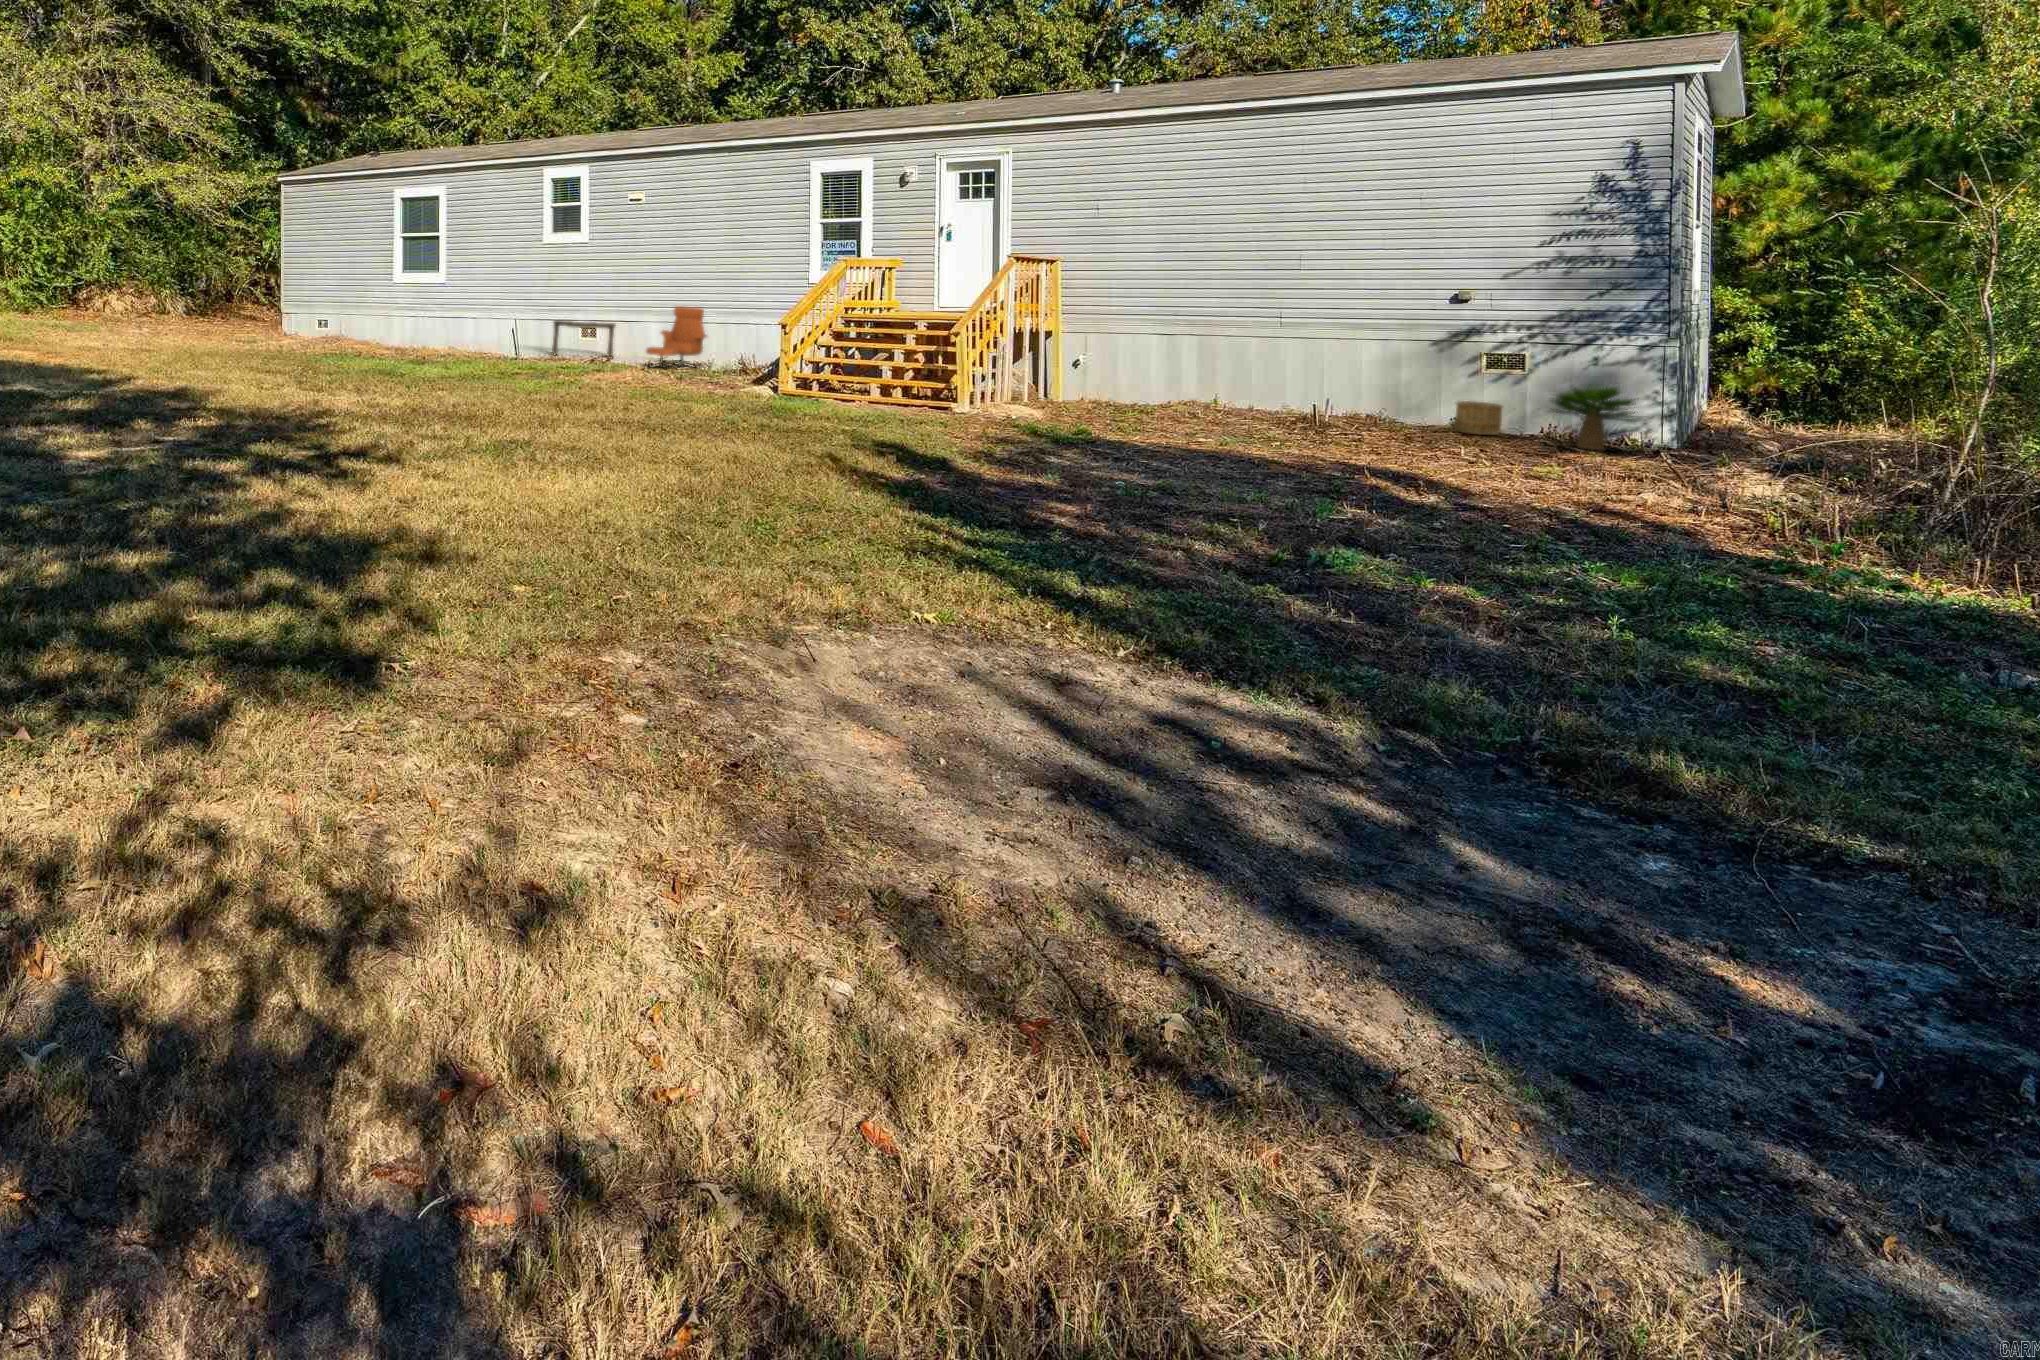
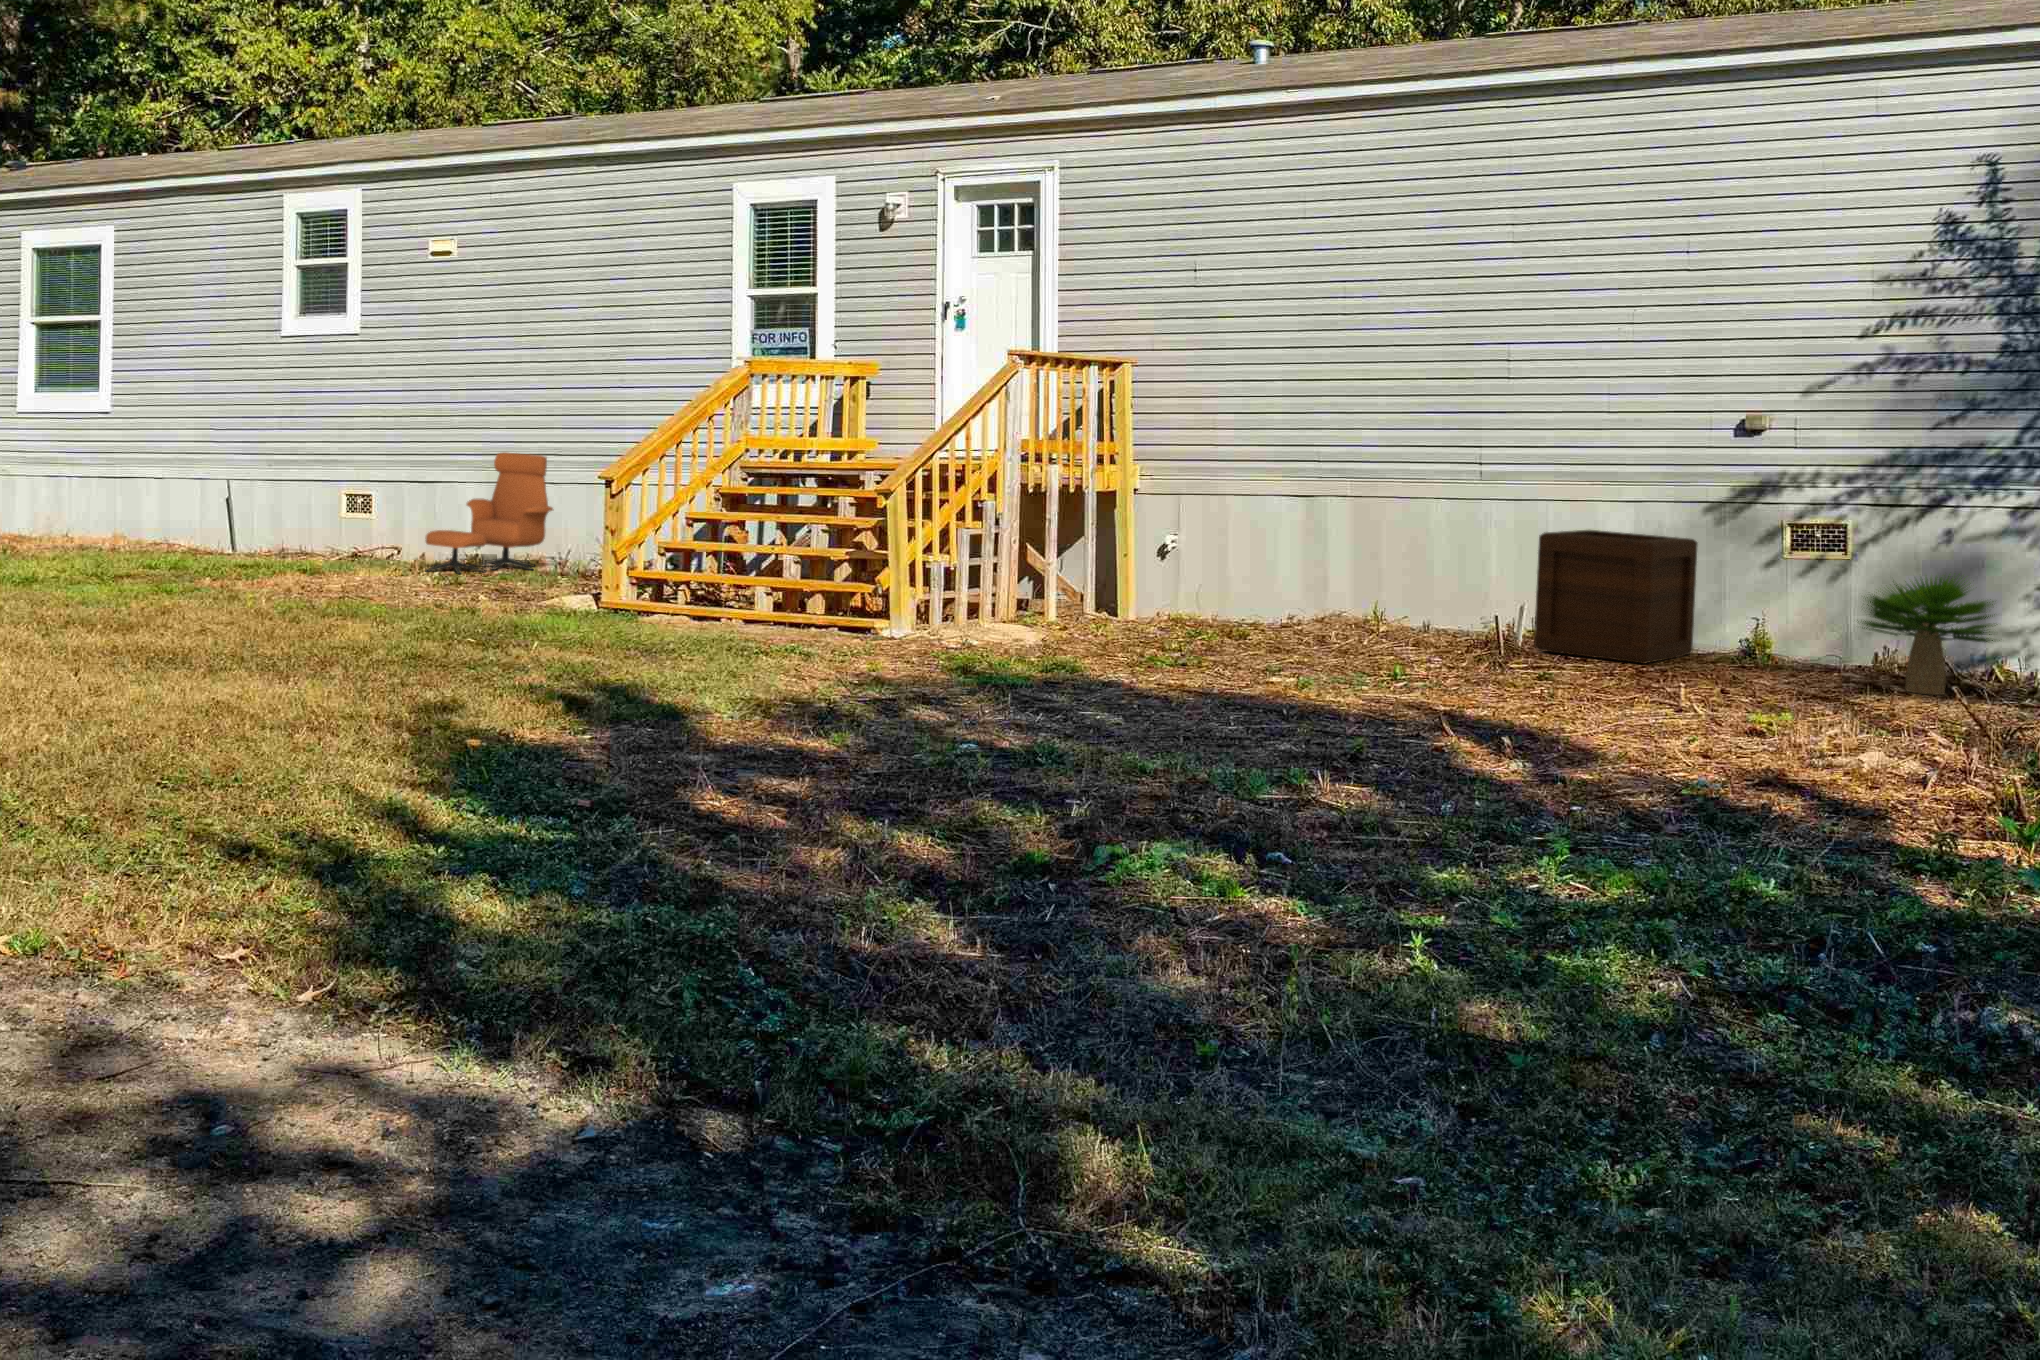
bench: present [552,320,616,358] -> none [270,482,401,554]
wooden crate: none [1328,355,1425,430] -> present [1534,530,1697,664]
wooden bucket: present [1455,401,1503,435] -> none [1735,611,1808,671]

